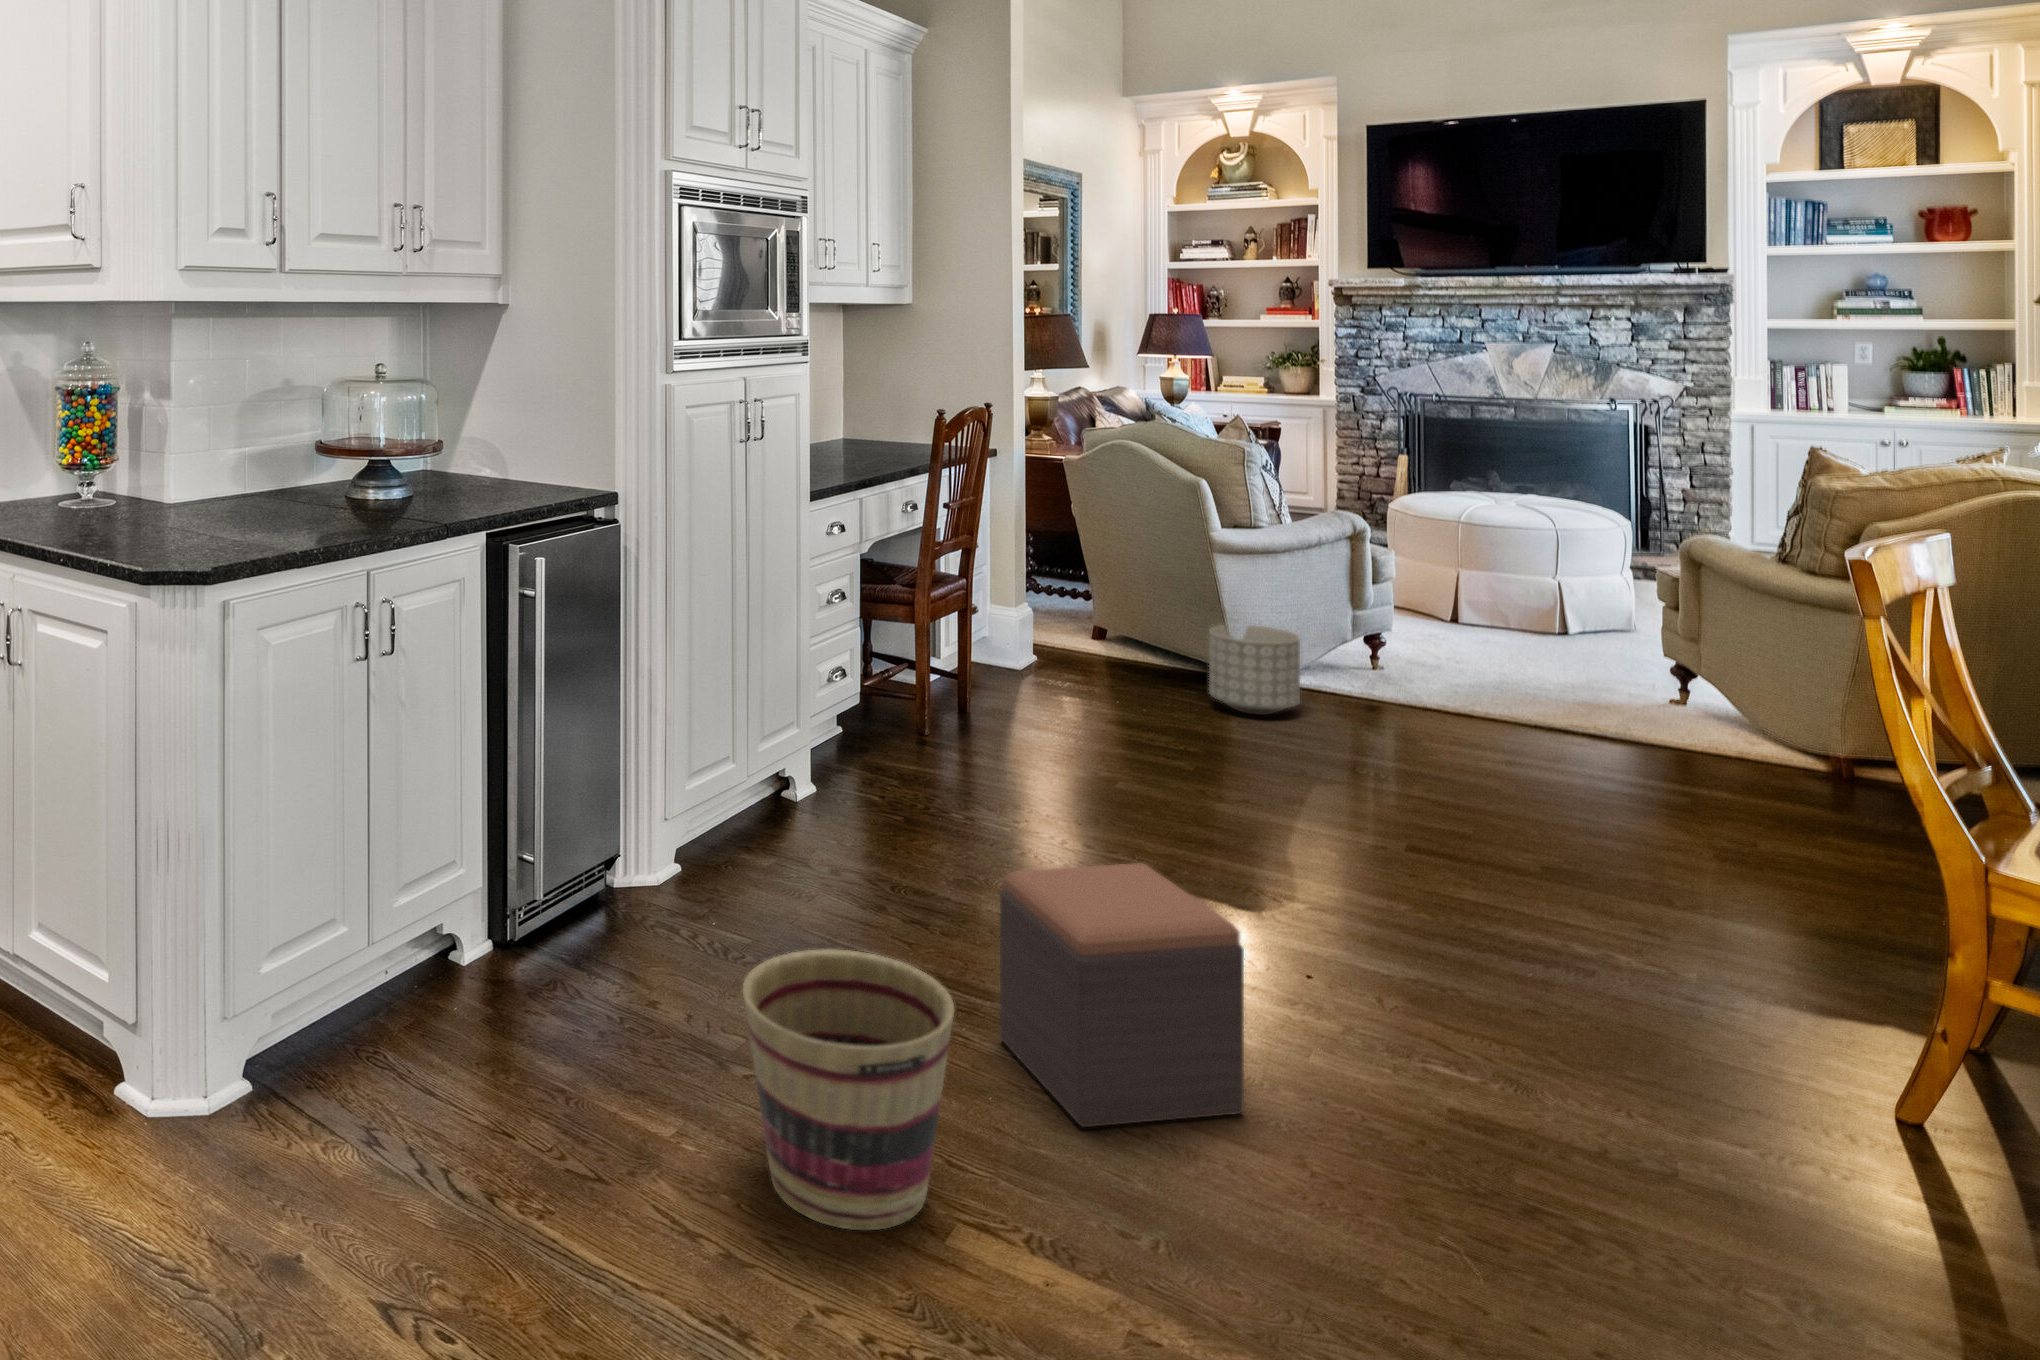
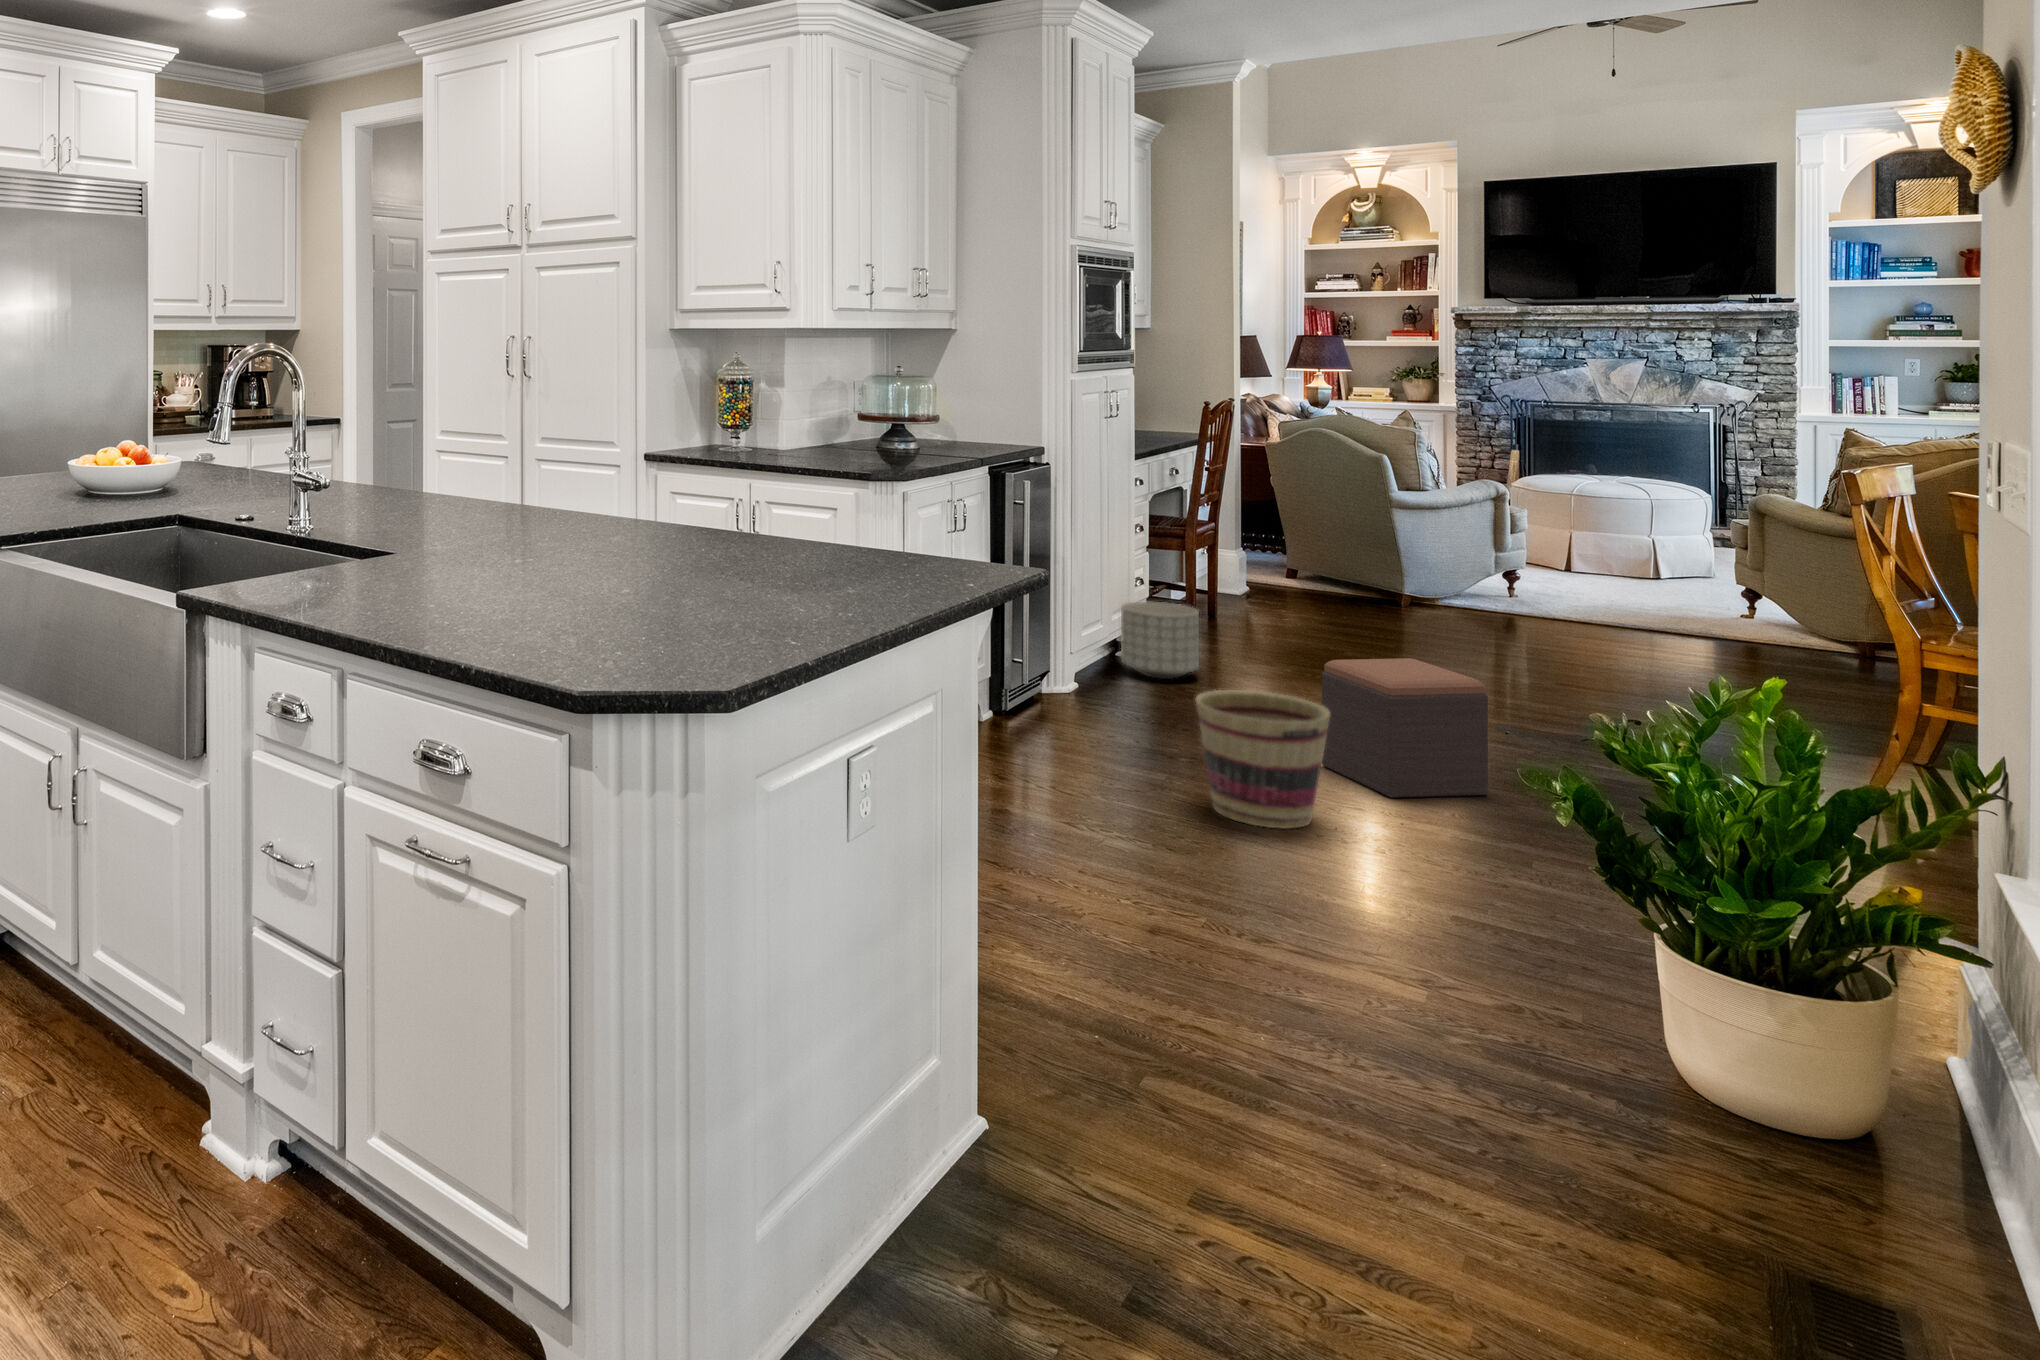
planter: present [1209,625,1300,715] -> present [1121,602,1199,679]

